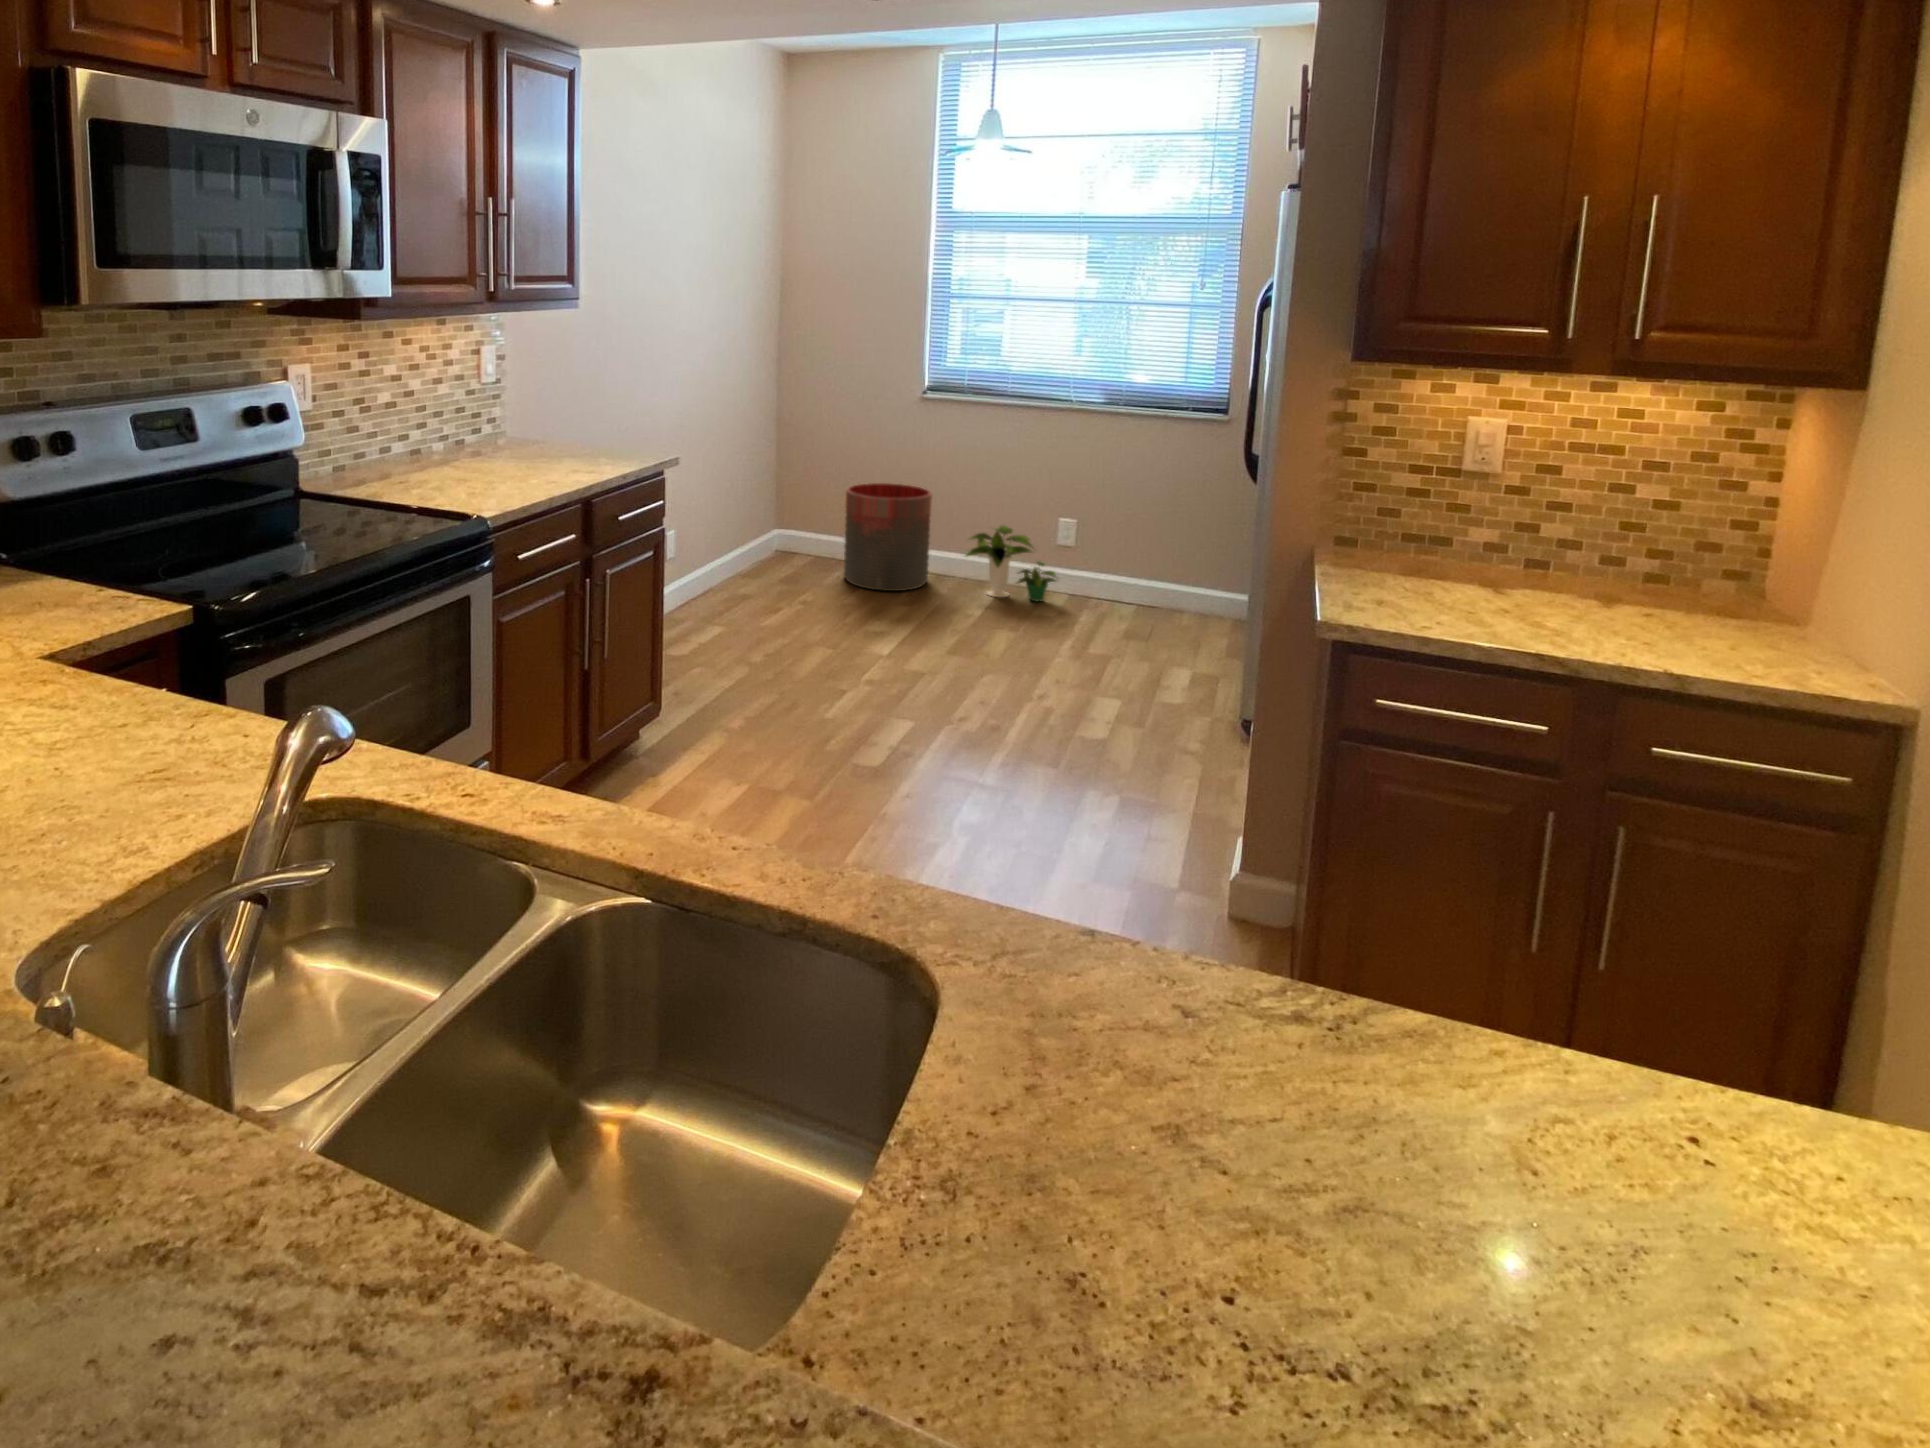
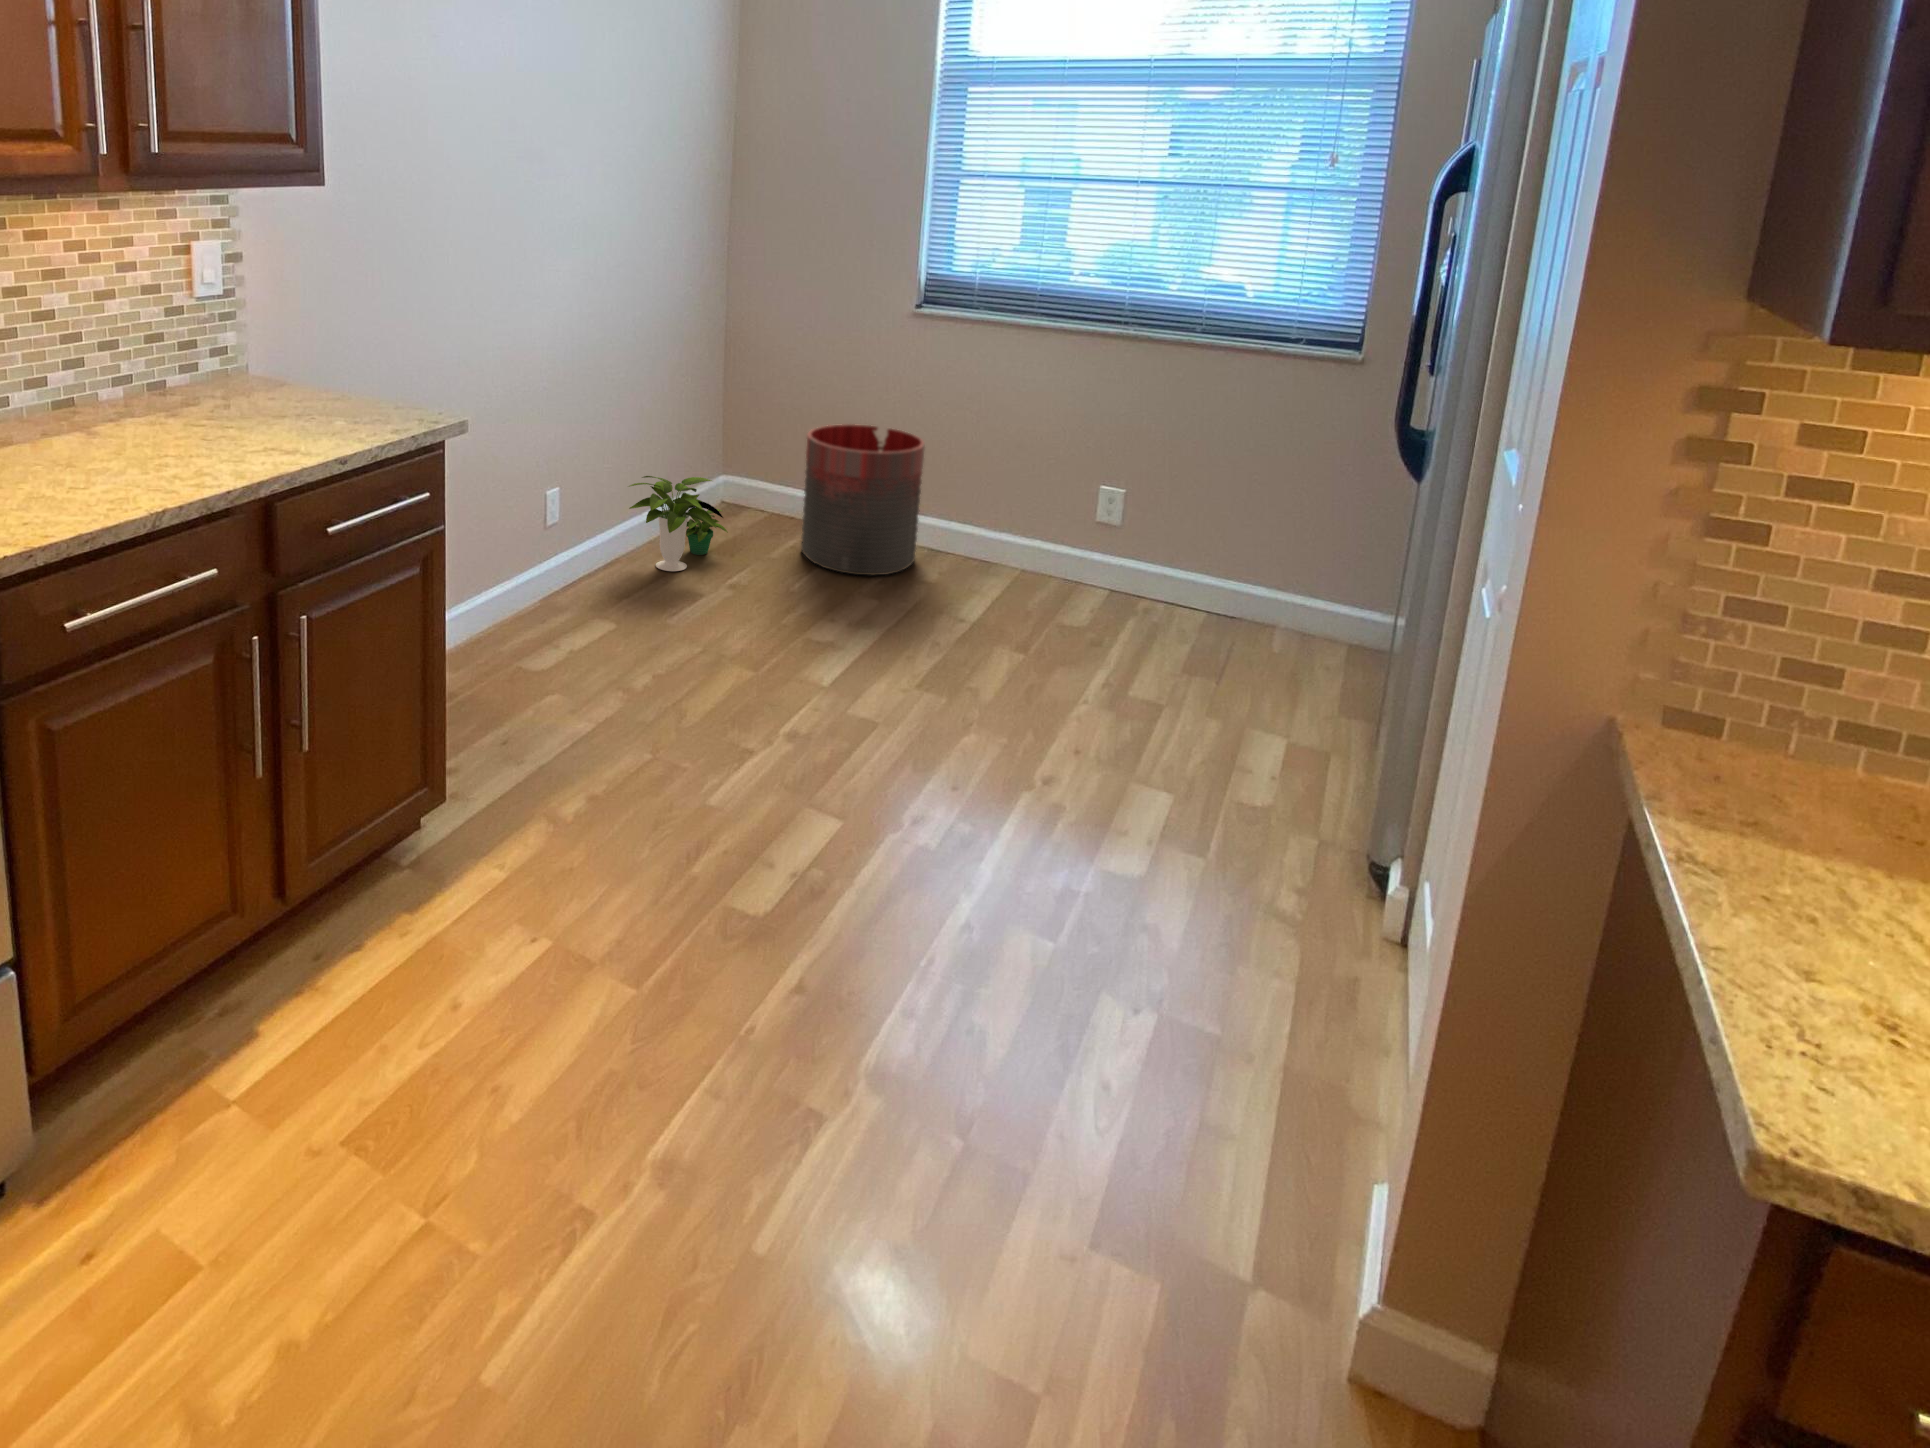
potted plant: present [966,525,1056,602] -> present [629,476,727,571]

